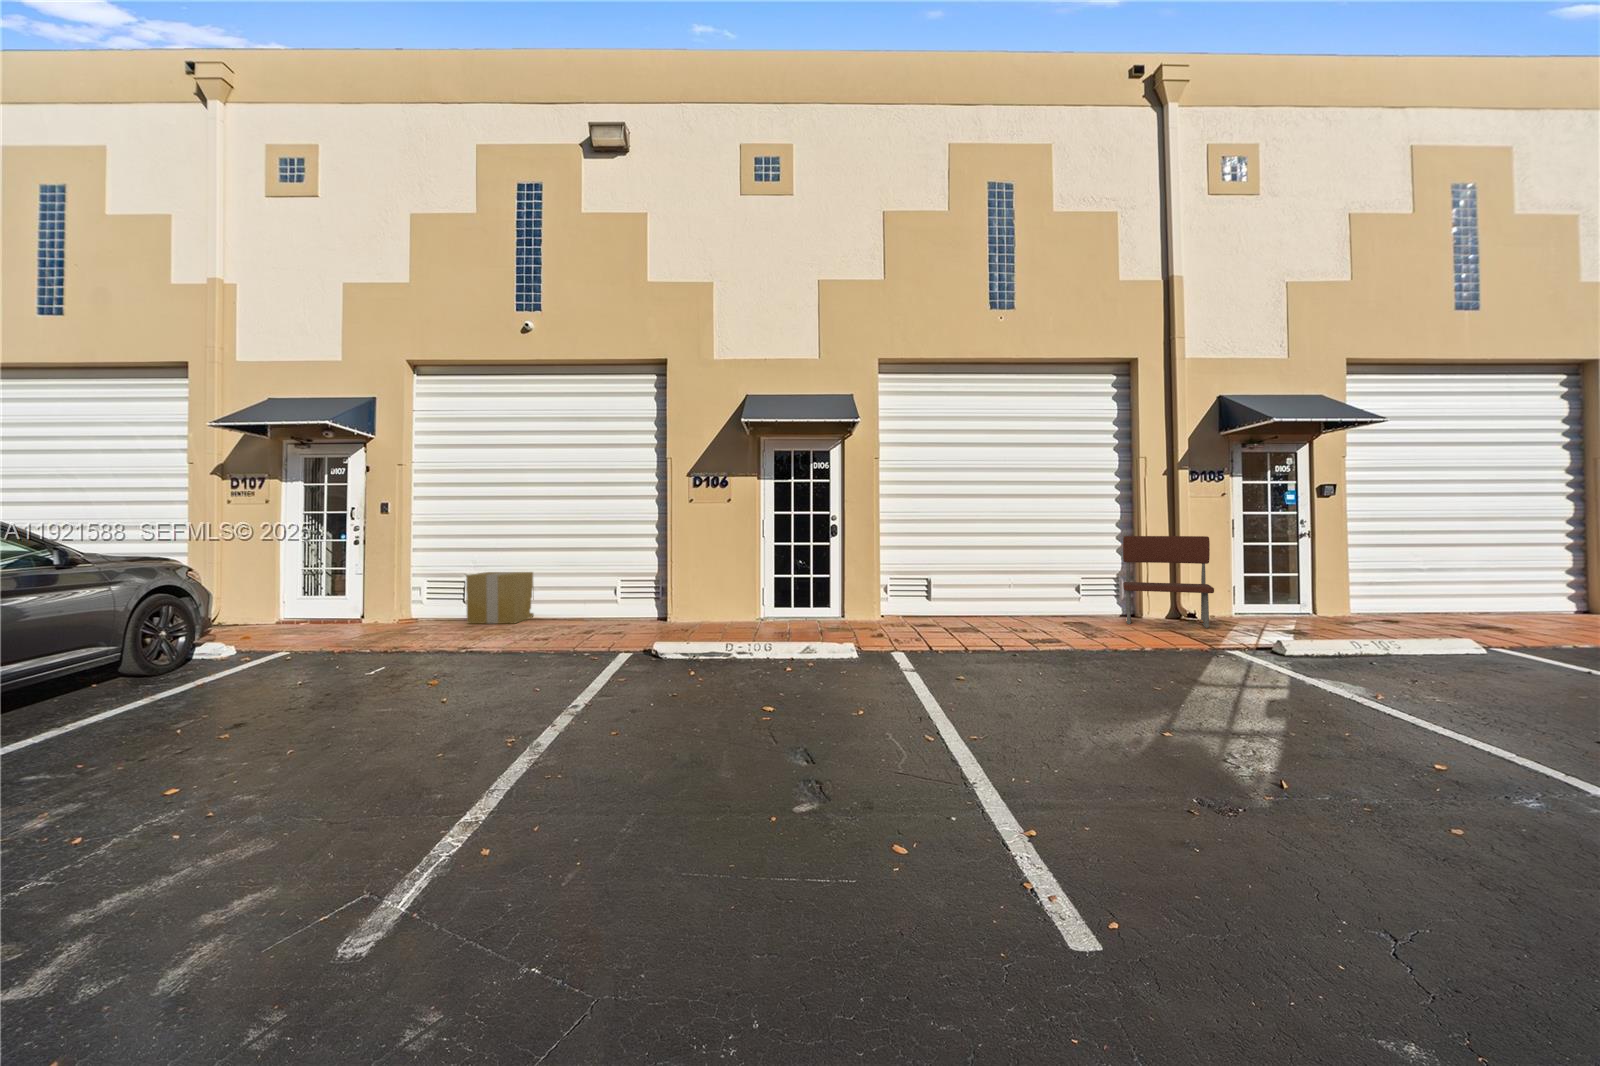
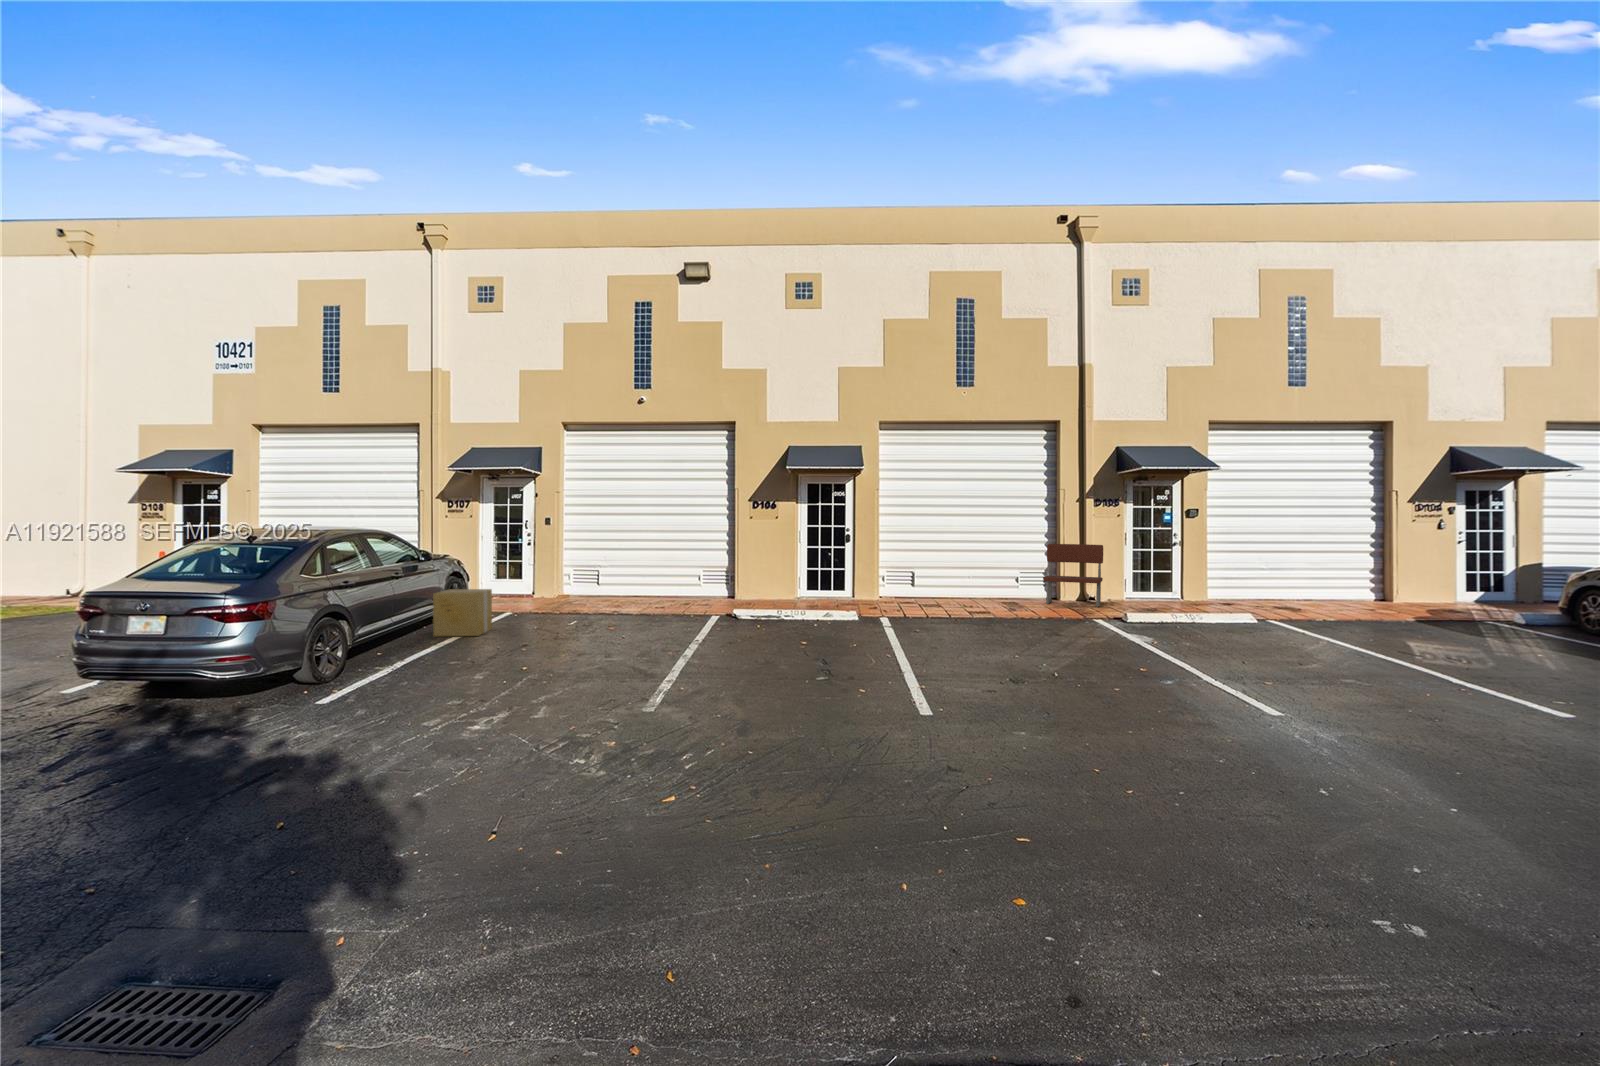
cardboard box: present [466,572,534,624] -> present [433,589,492,636]

